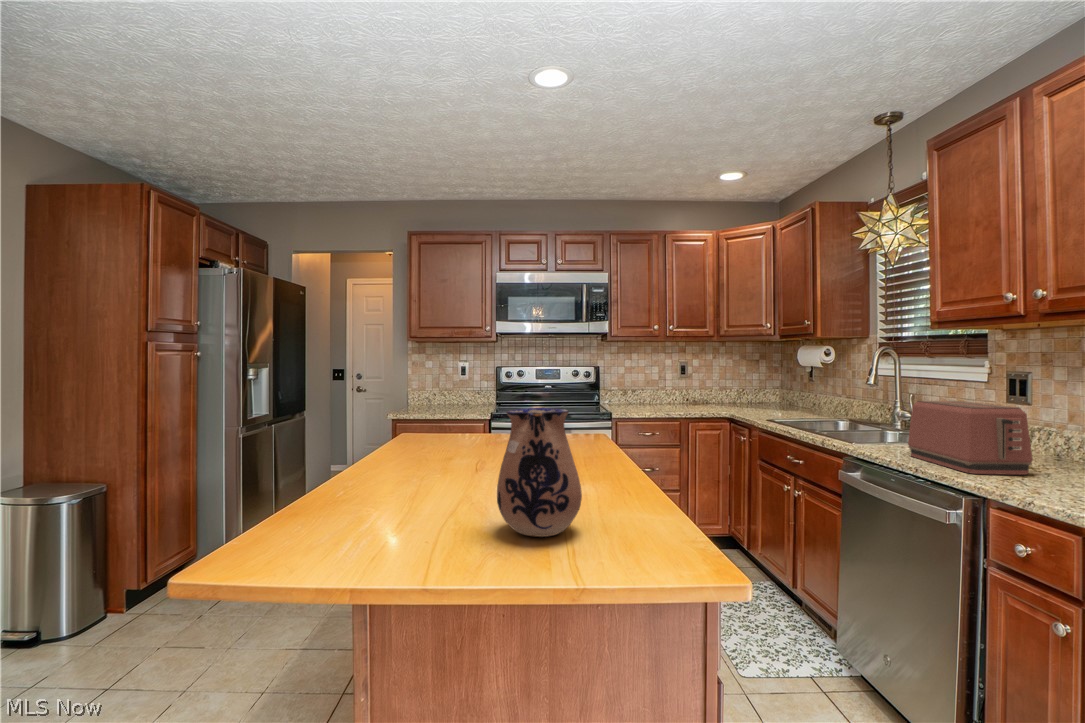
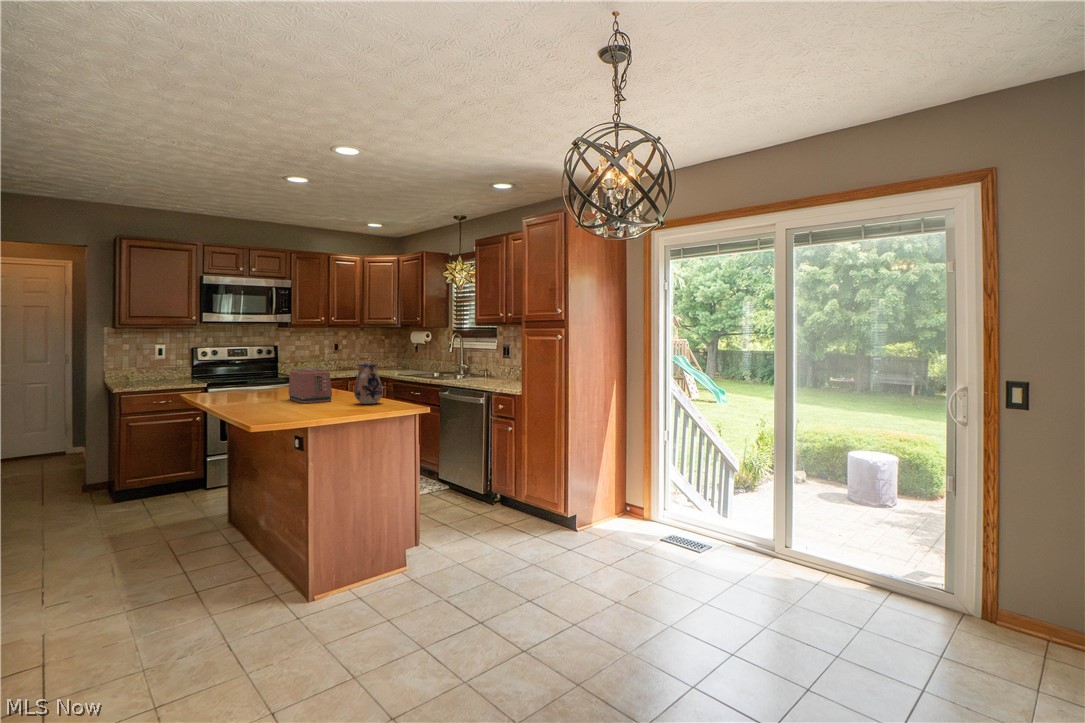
toaster: present [908,401,1033,475] -> present [288,368,332,403]

